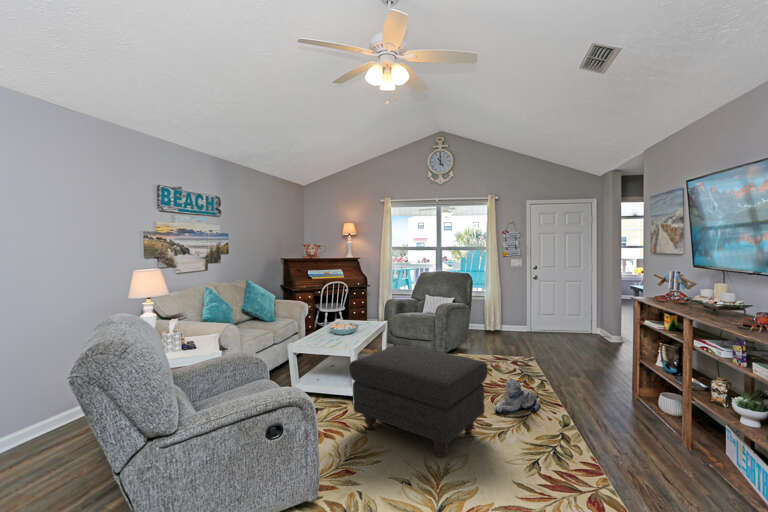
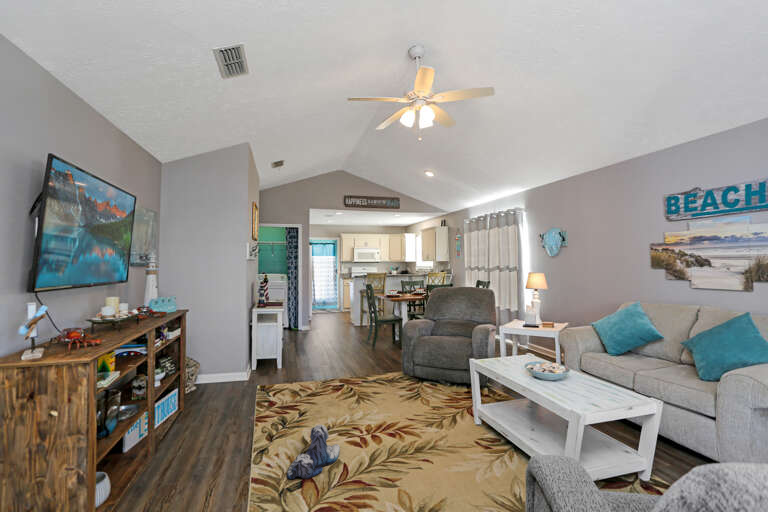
ottoman: present [349,345,488,457] -> none [340,348,441,428]

